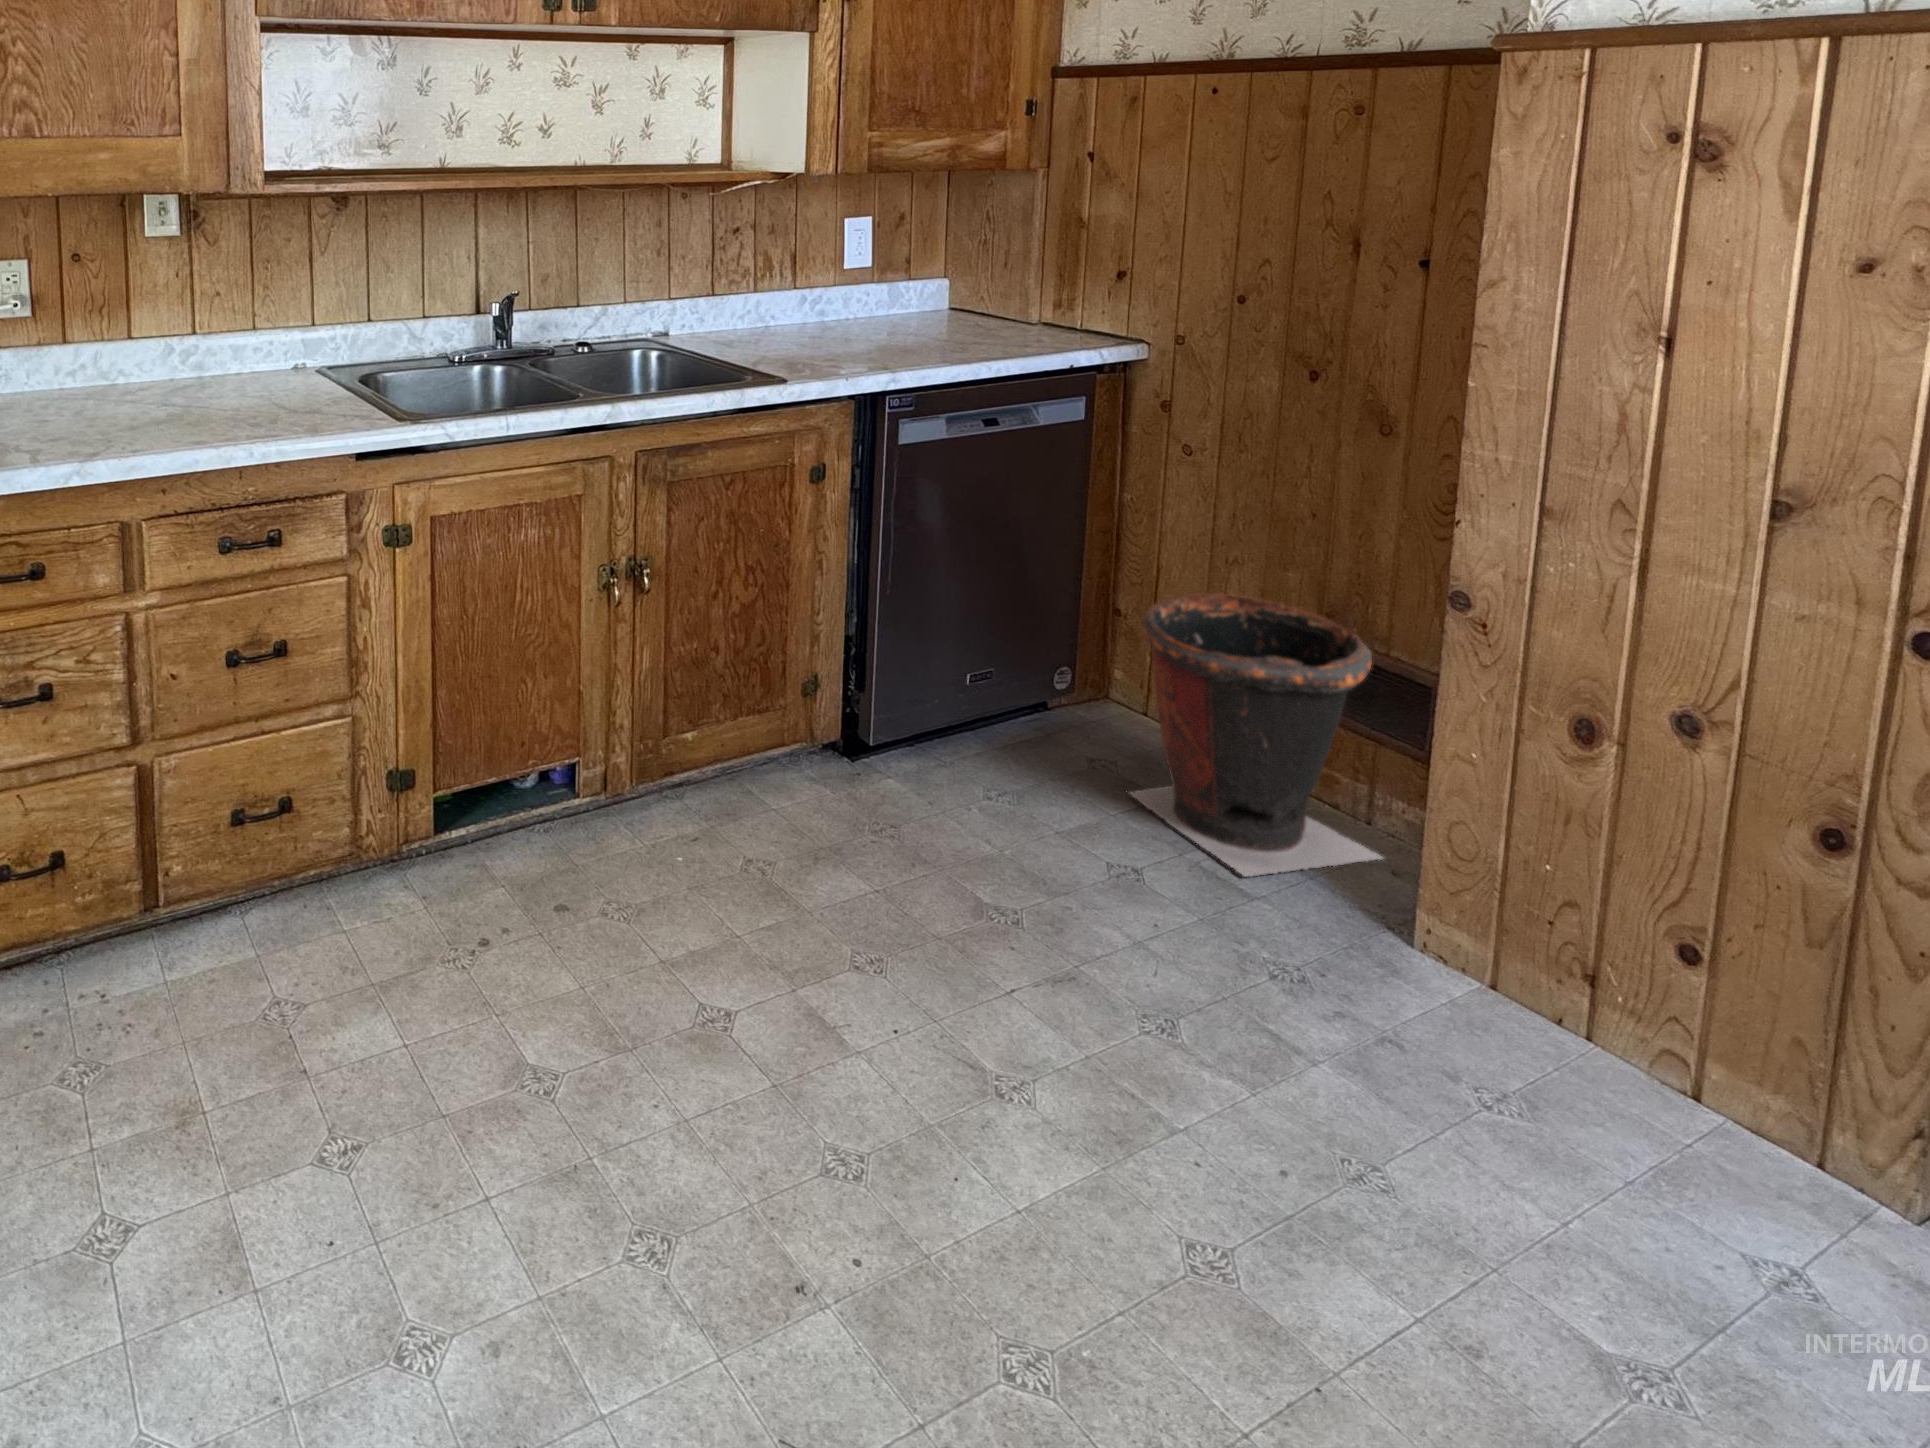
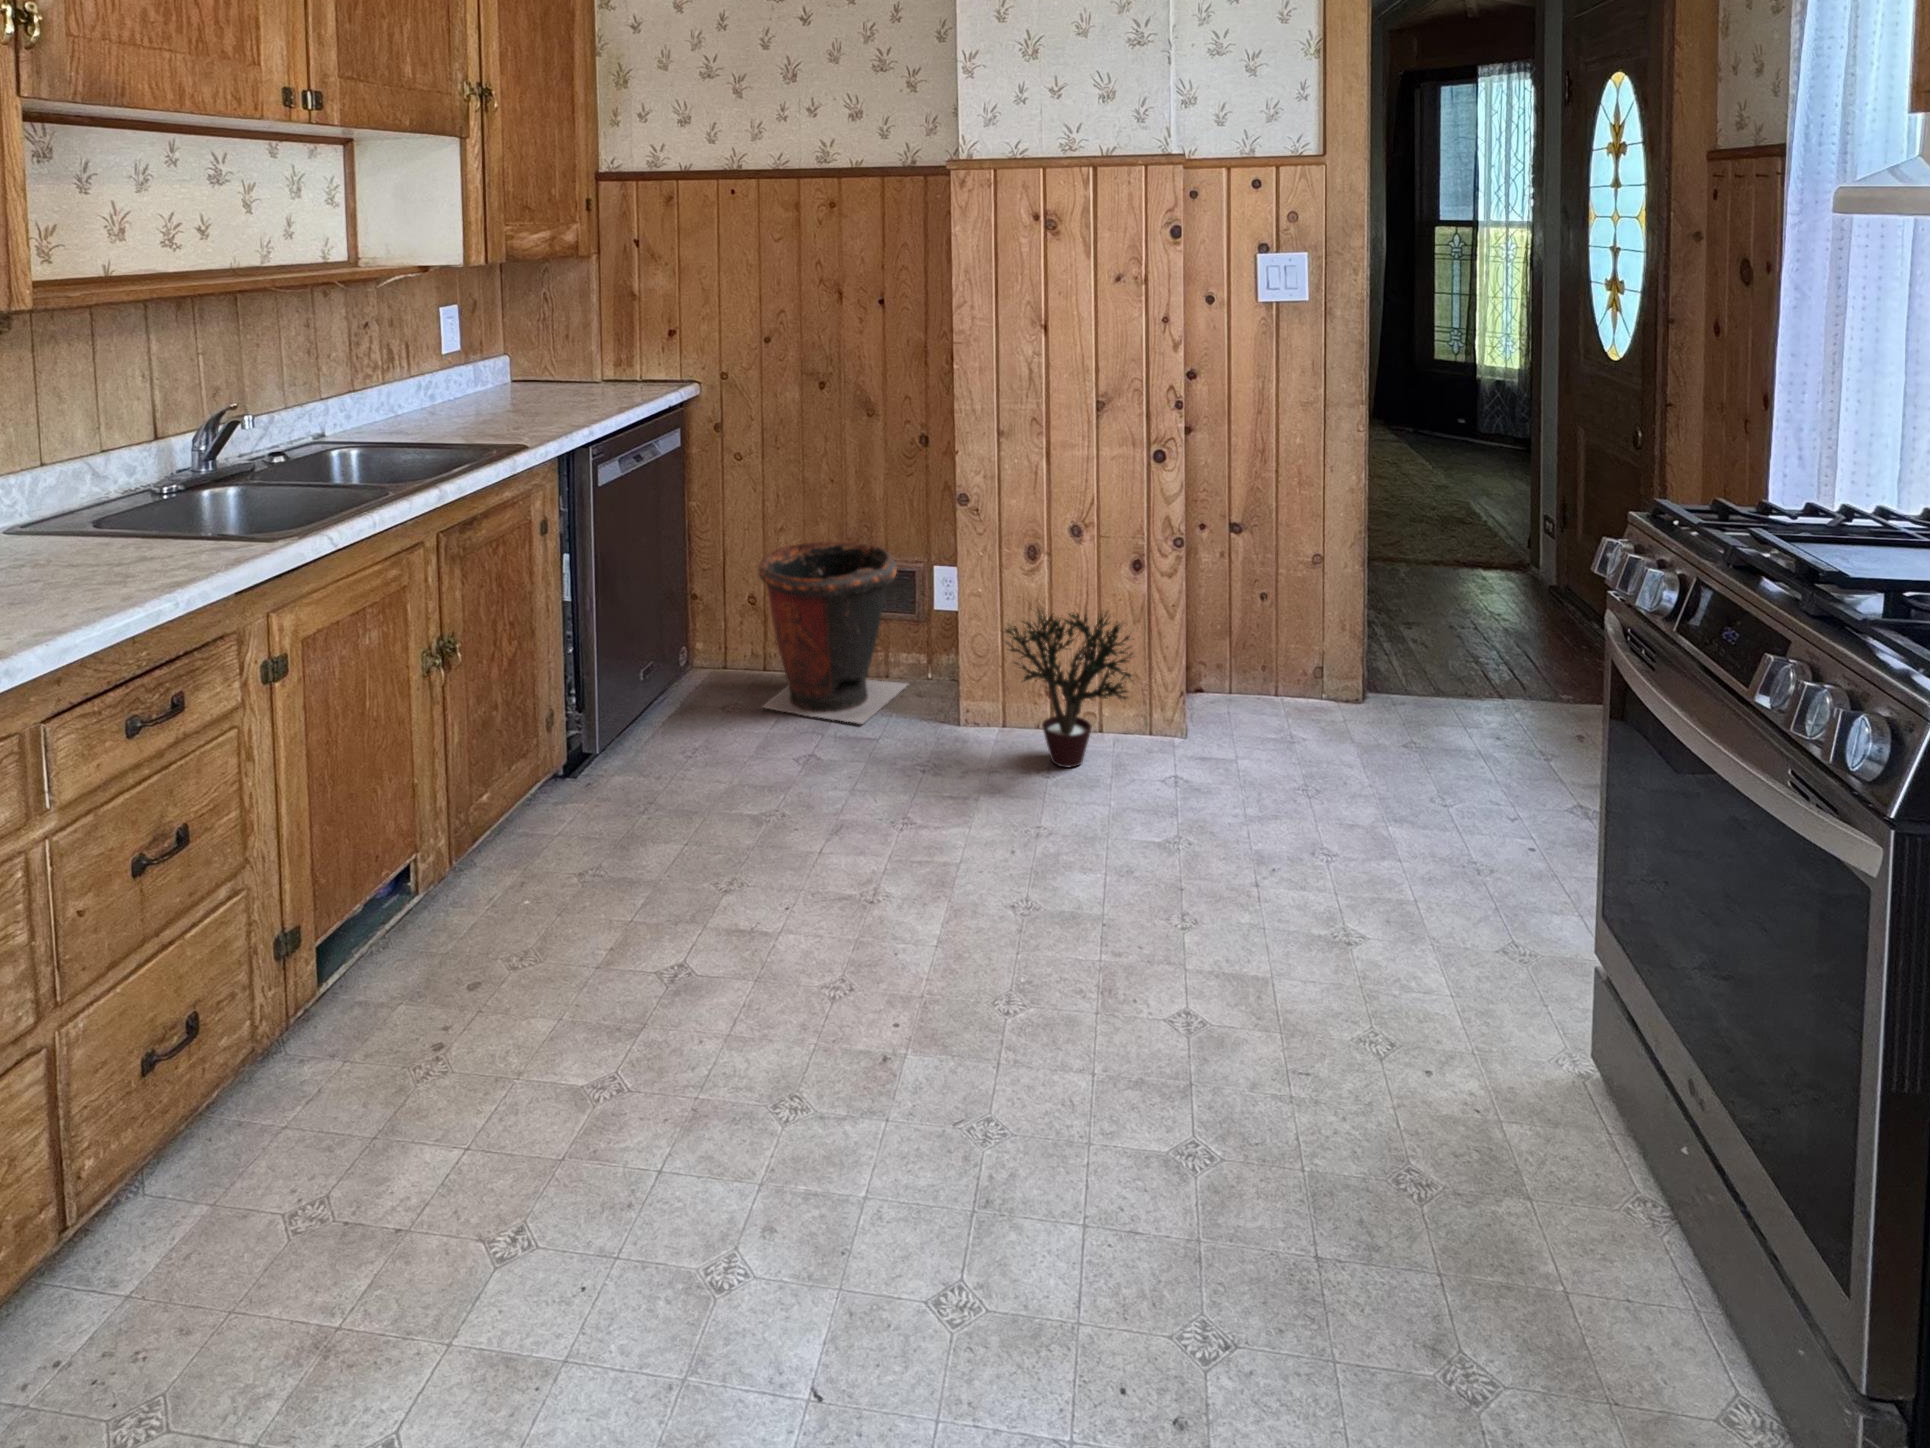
potted plant: none [1415,817,1756,1123] -> present [1005,610,1134,767]

